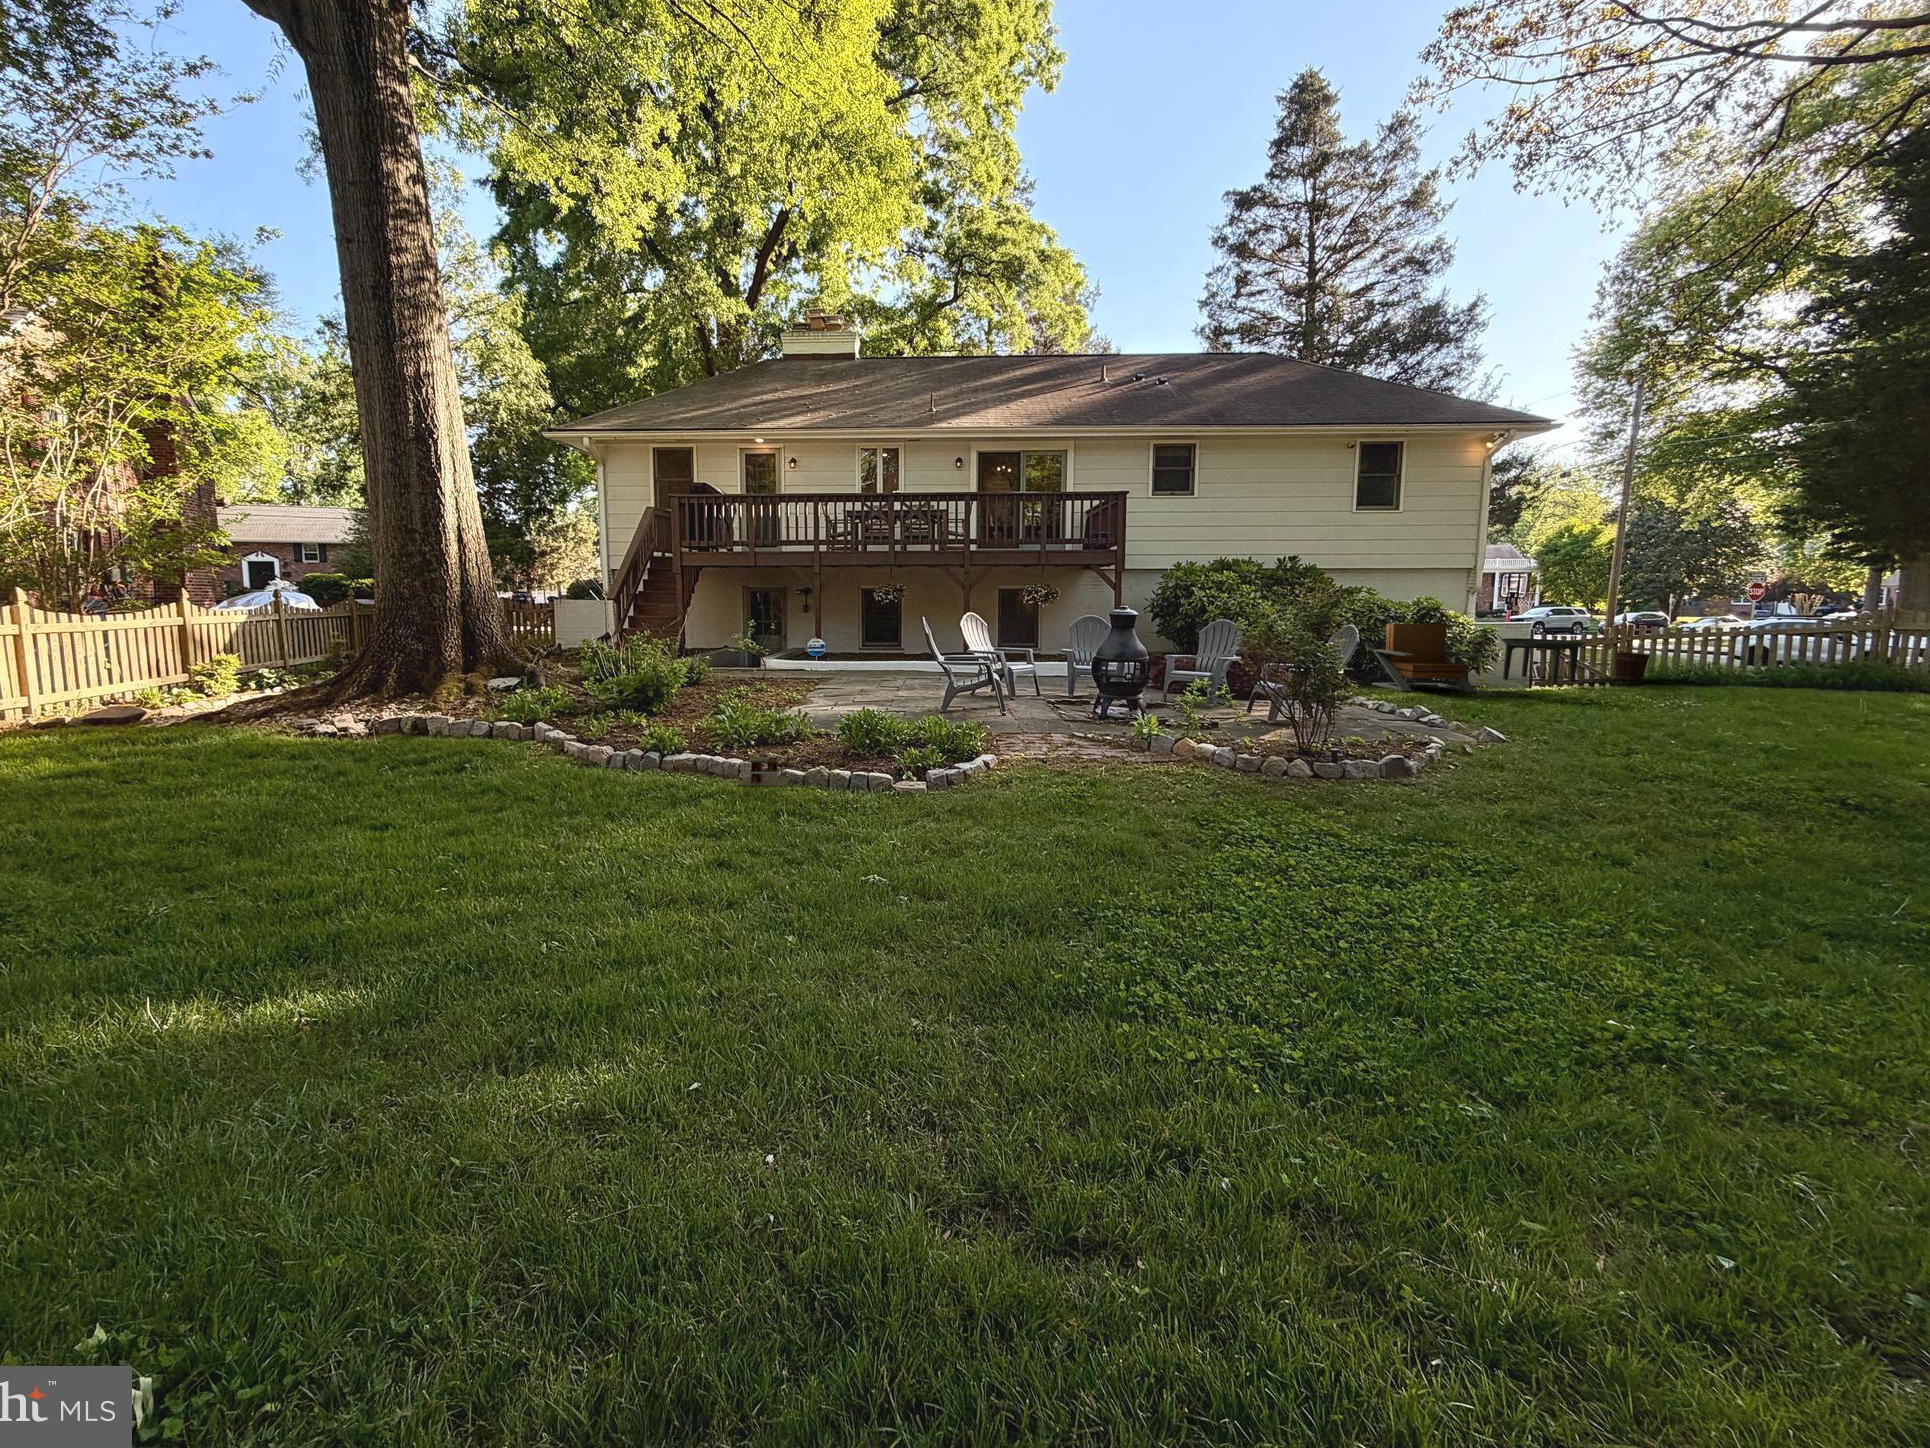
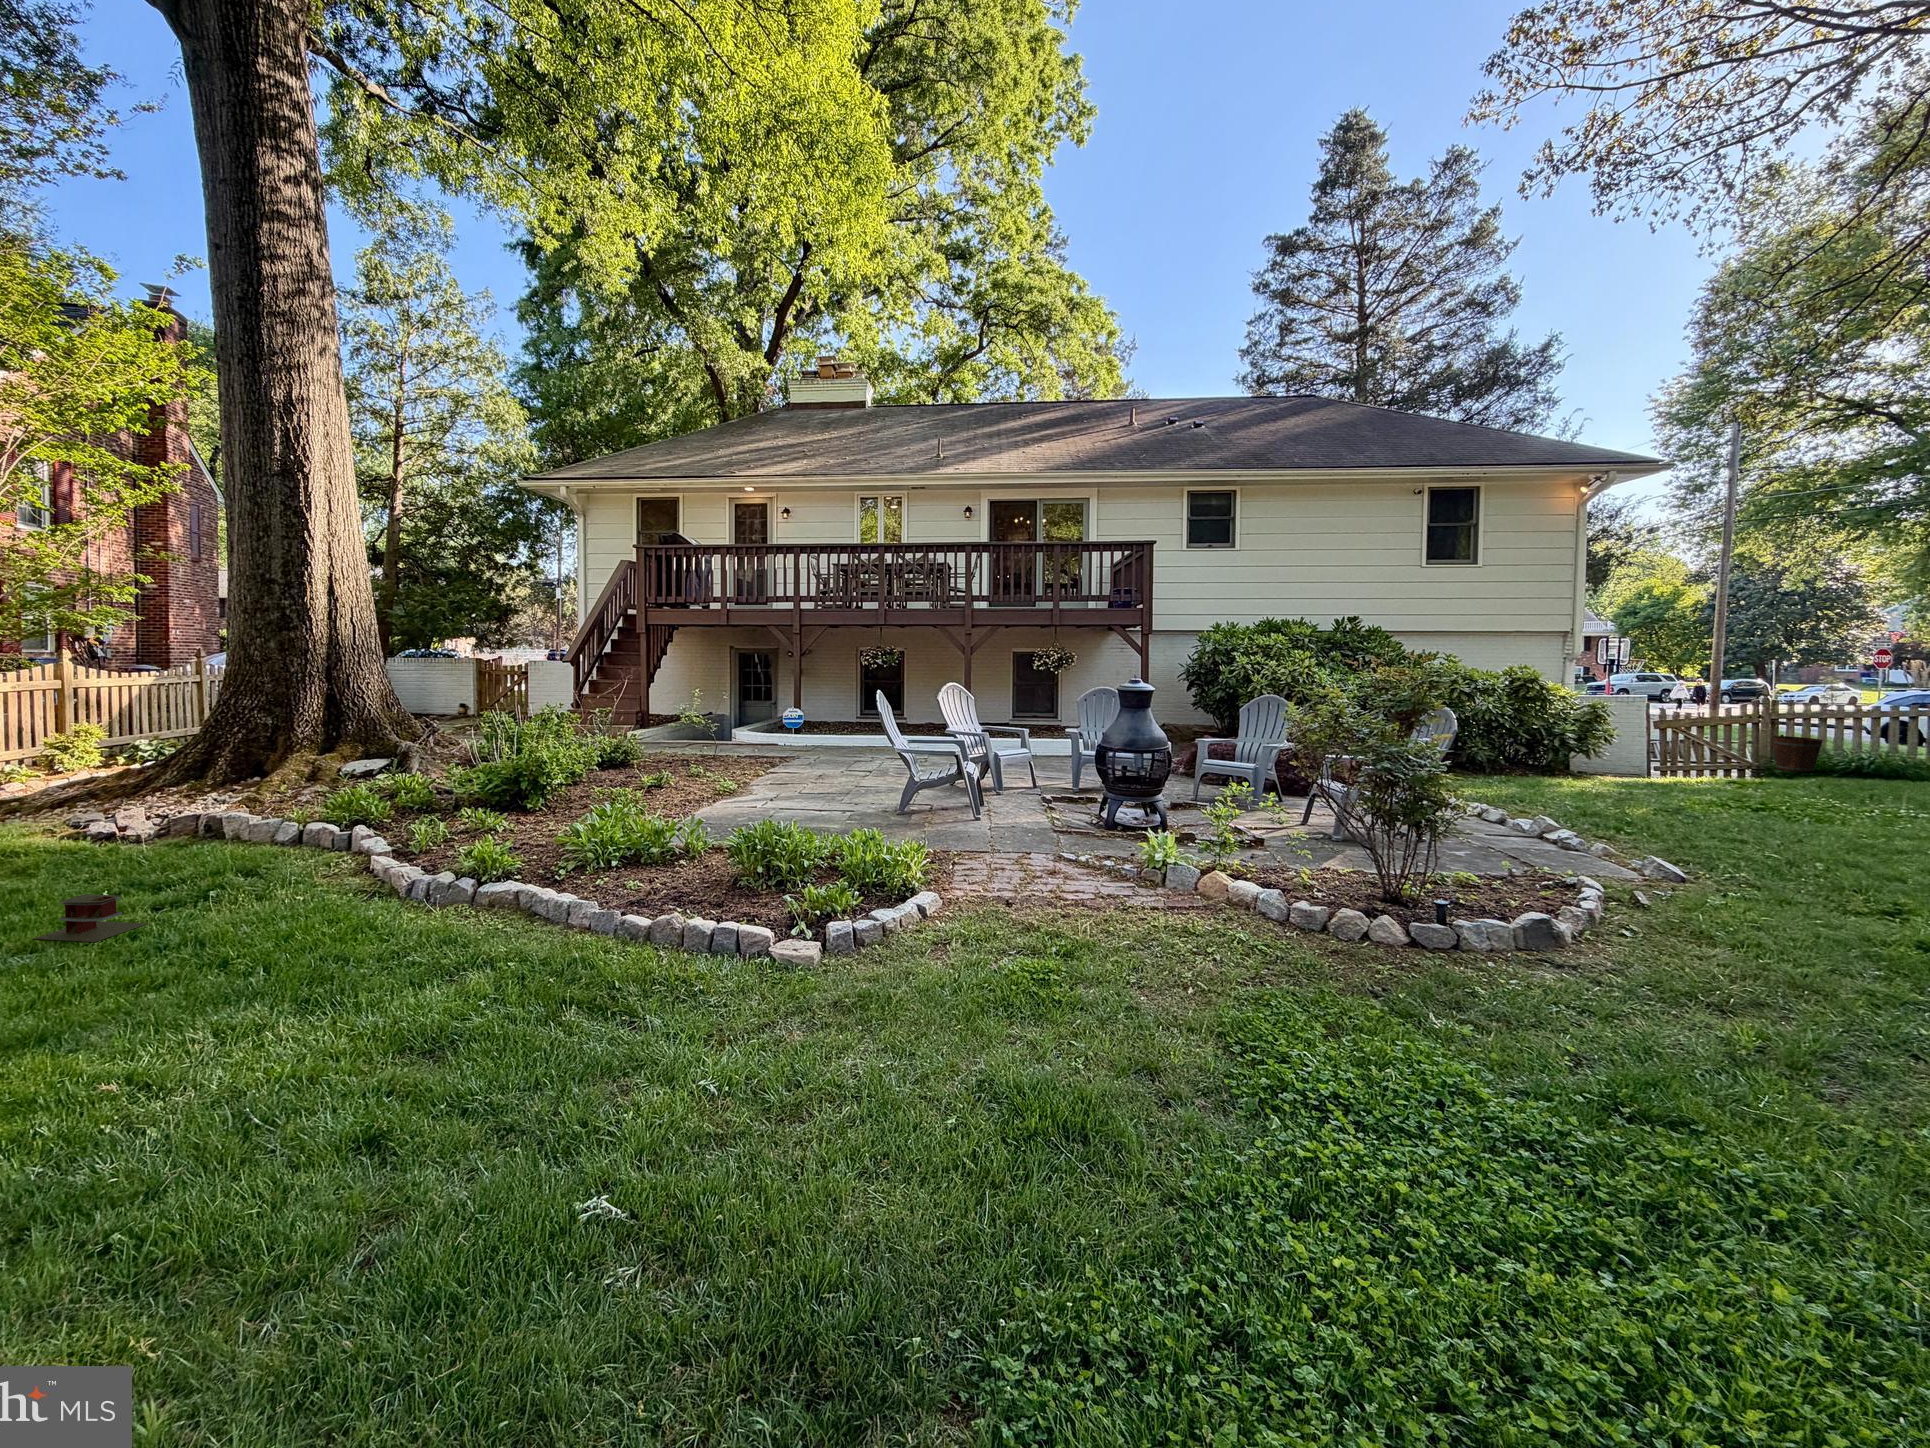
lounge chair: present [1372,624,1479,692] -> none [1462,699,1605,788]
round table: present [1501,638,1586,684] -> none [1622,716,1740,776]
toy house: present [738,757,791,786] -> present [34,894,147,942]

